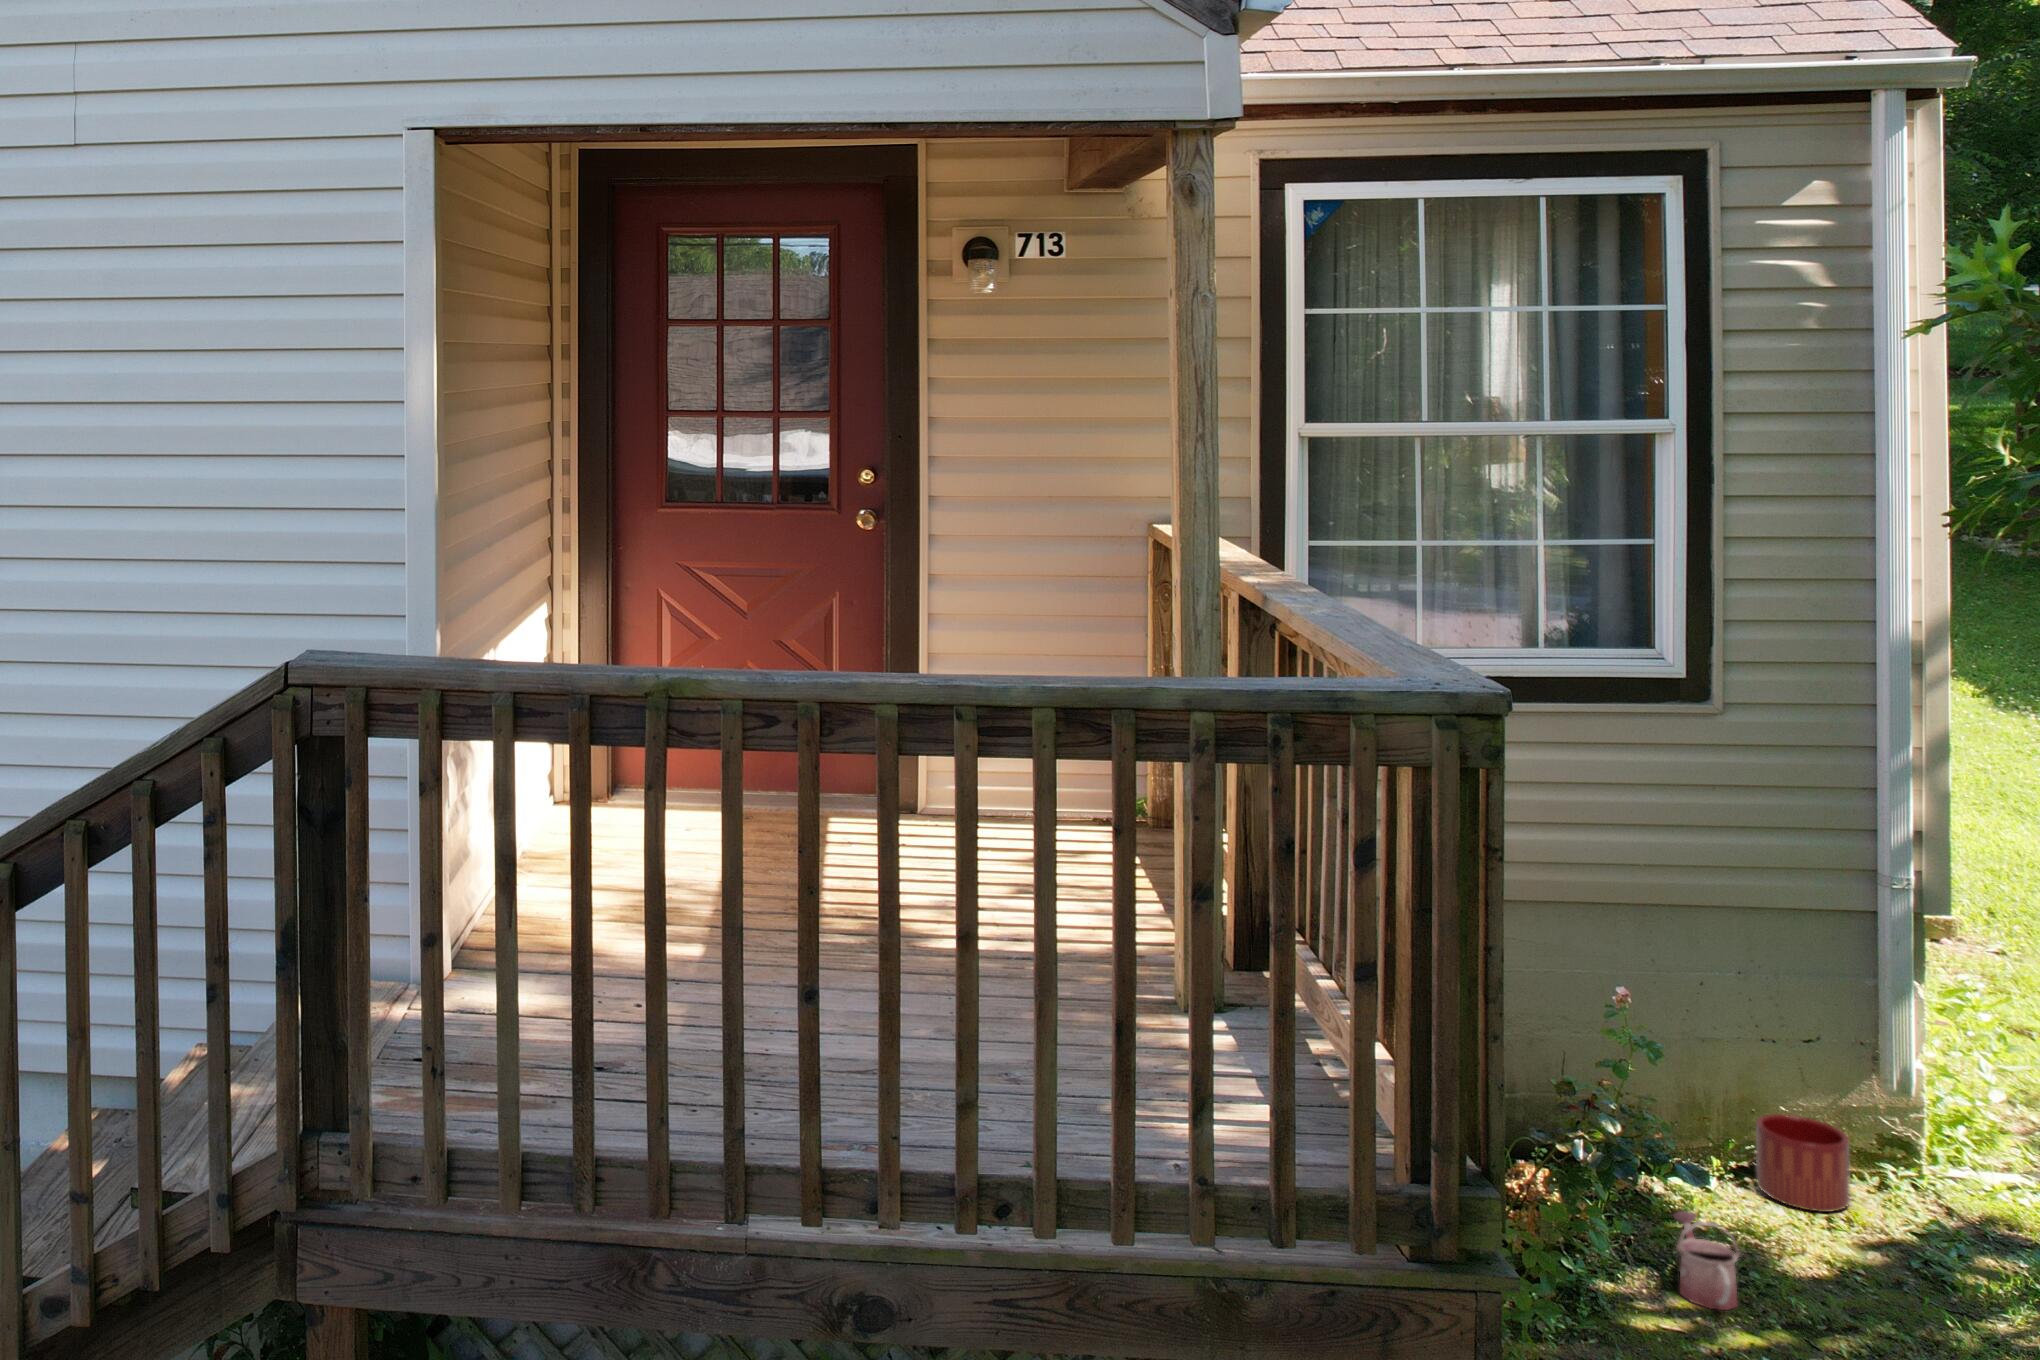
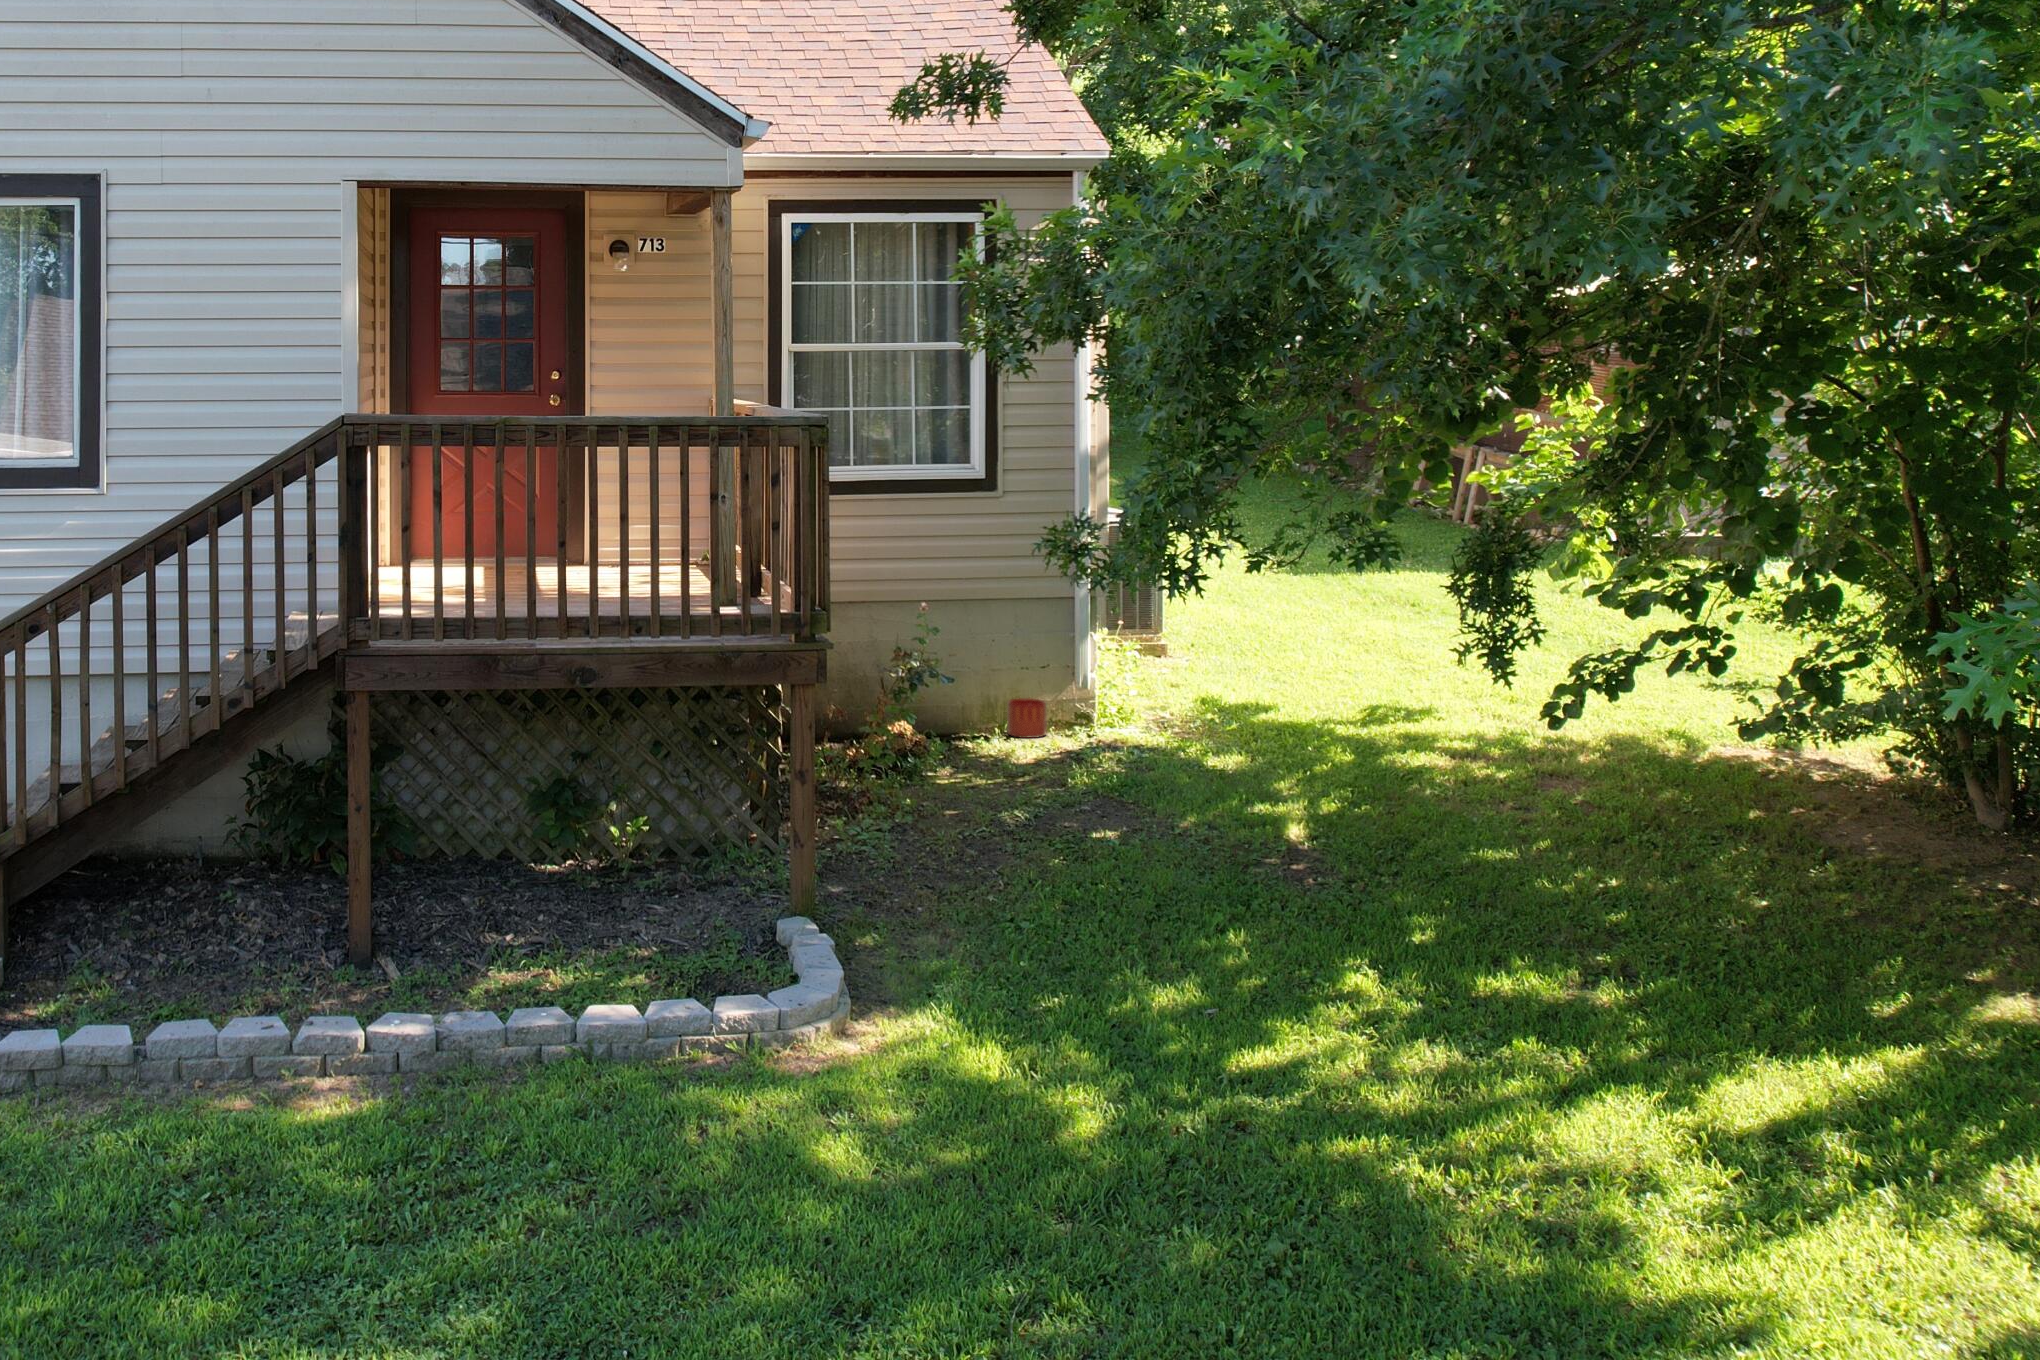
watering can: present [1673,1211,1740,1310] -> none [949,722,976,760]

